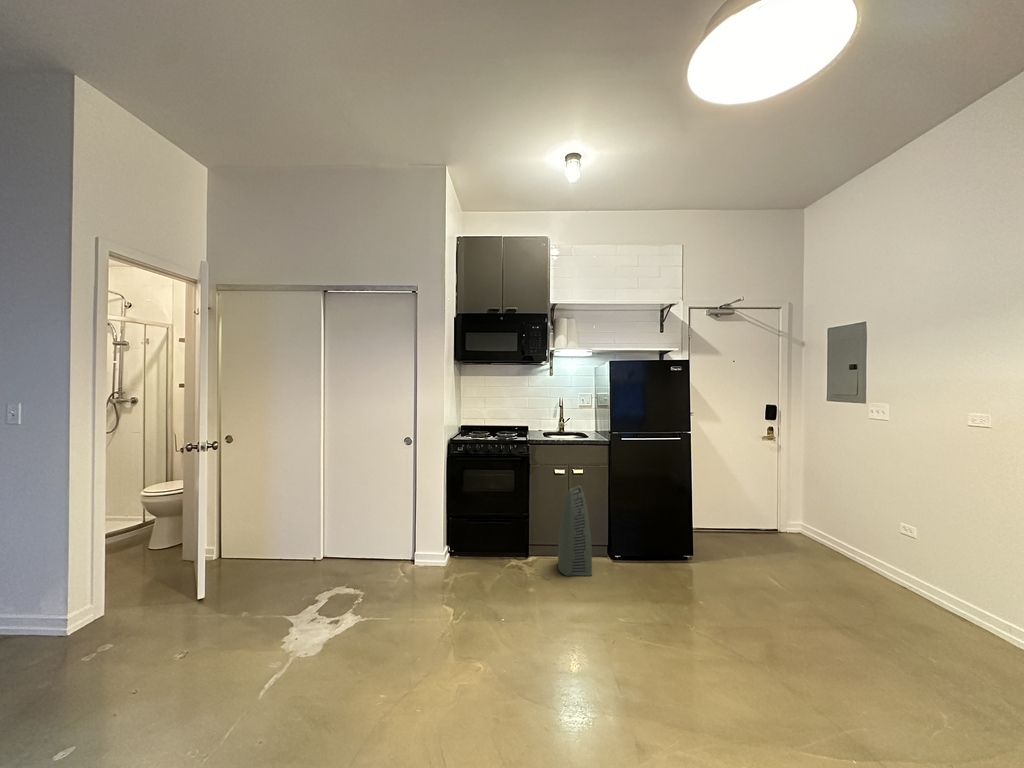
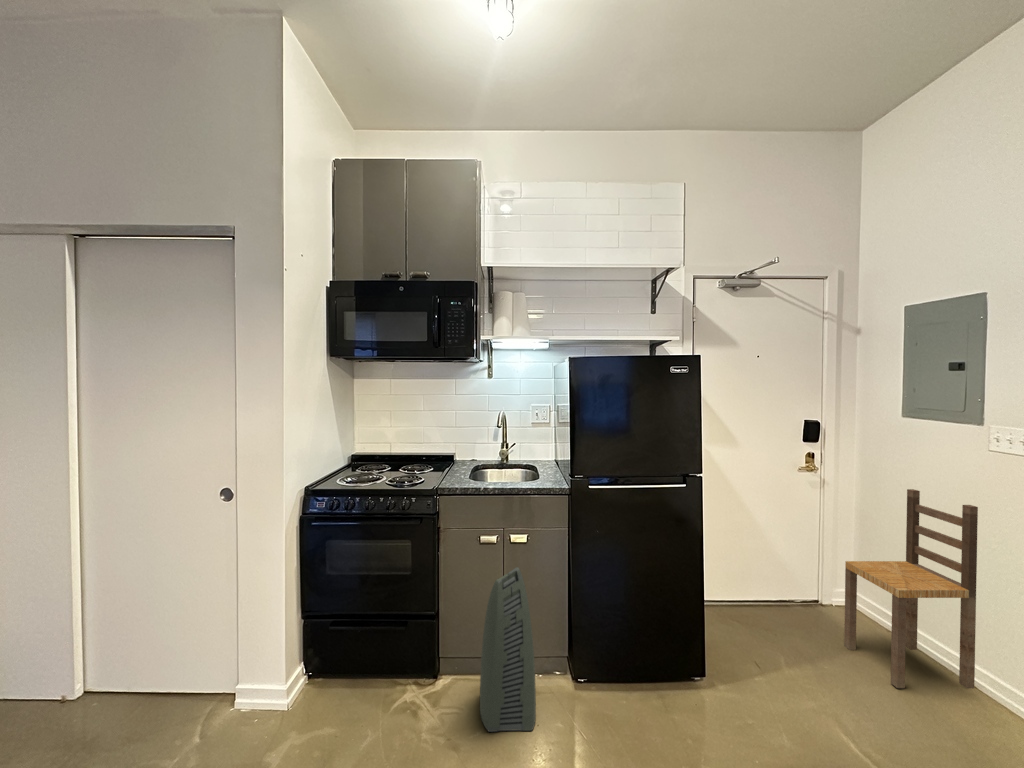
chair: none [788,447,863,565] -> present [844,489,978,688]

